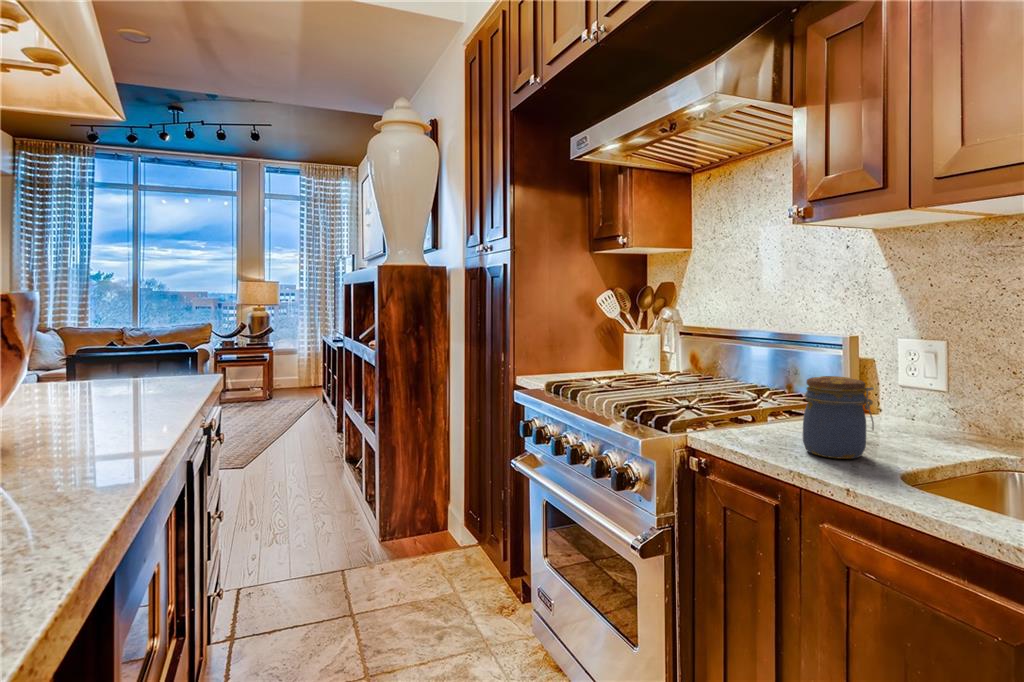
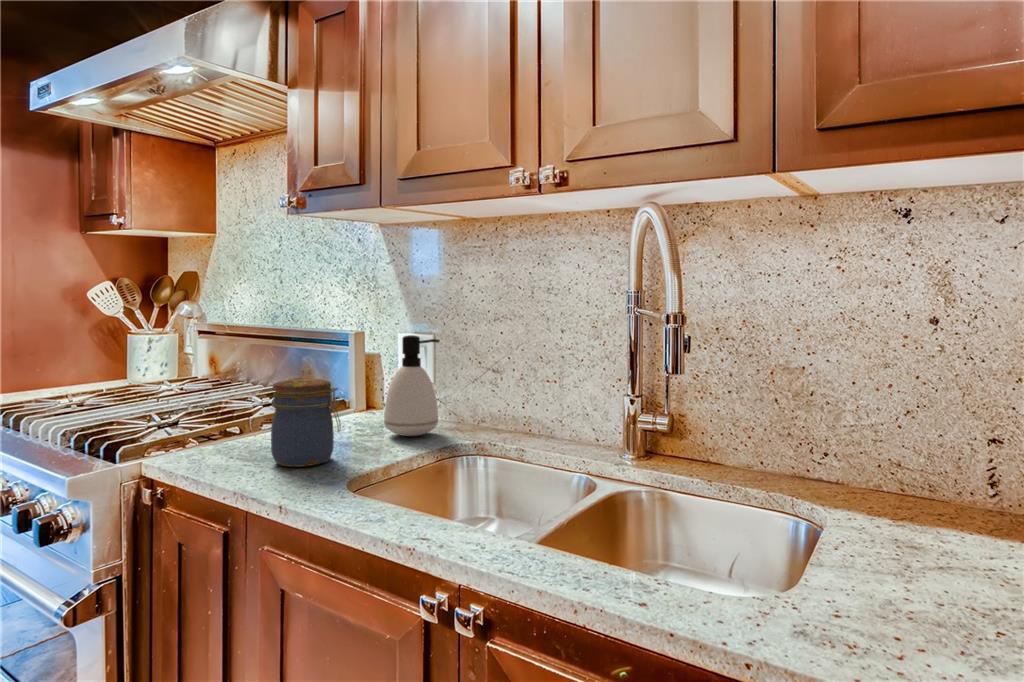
soap dispenser: none [901,339,975,444] -> present [384,335,440,436]

